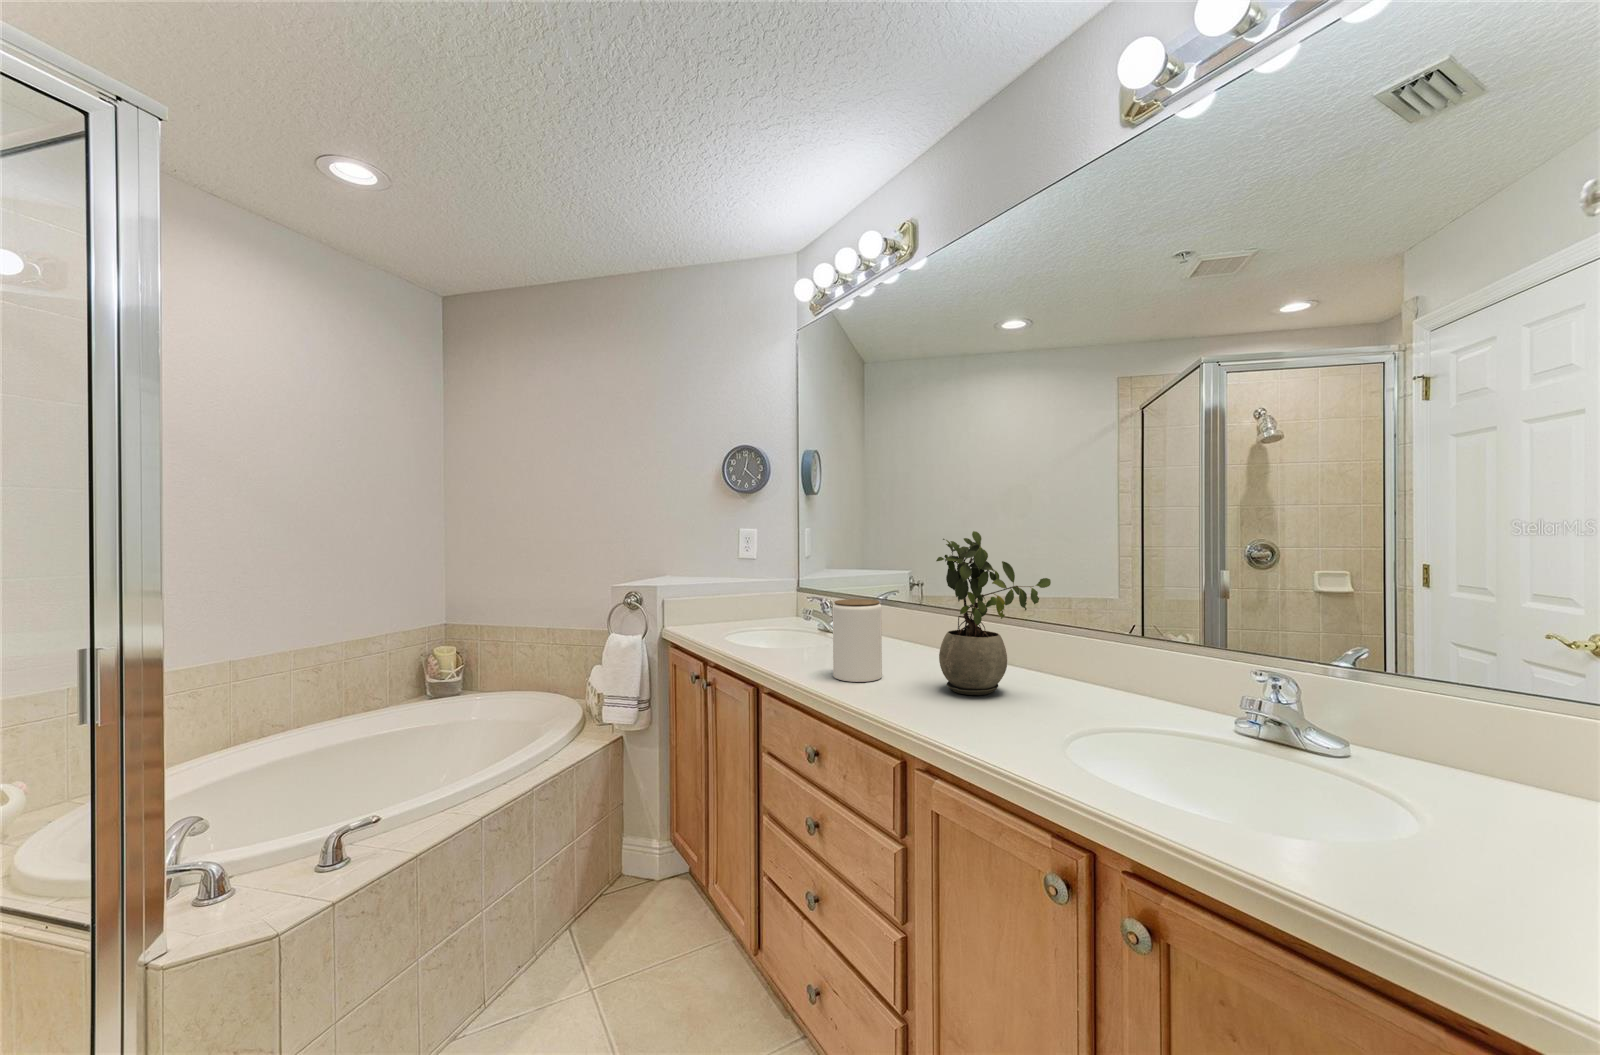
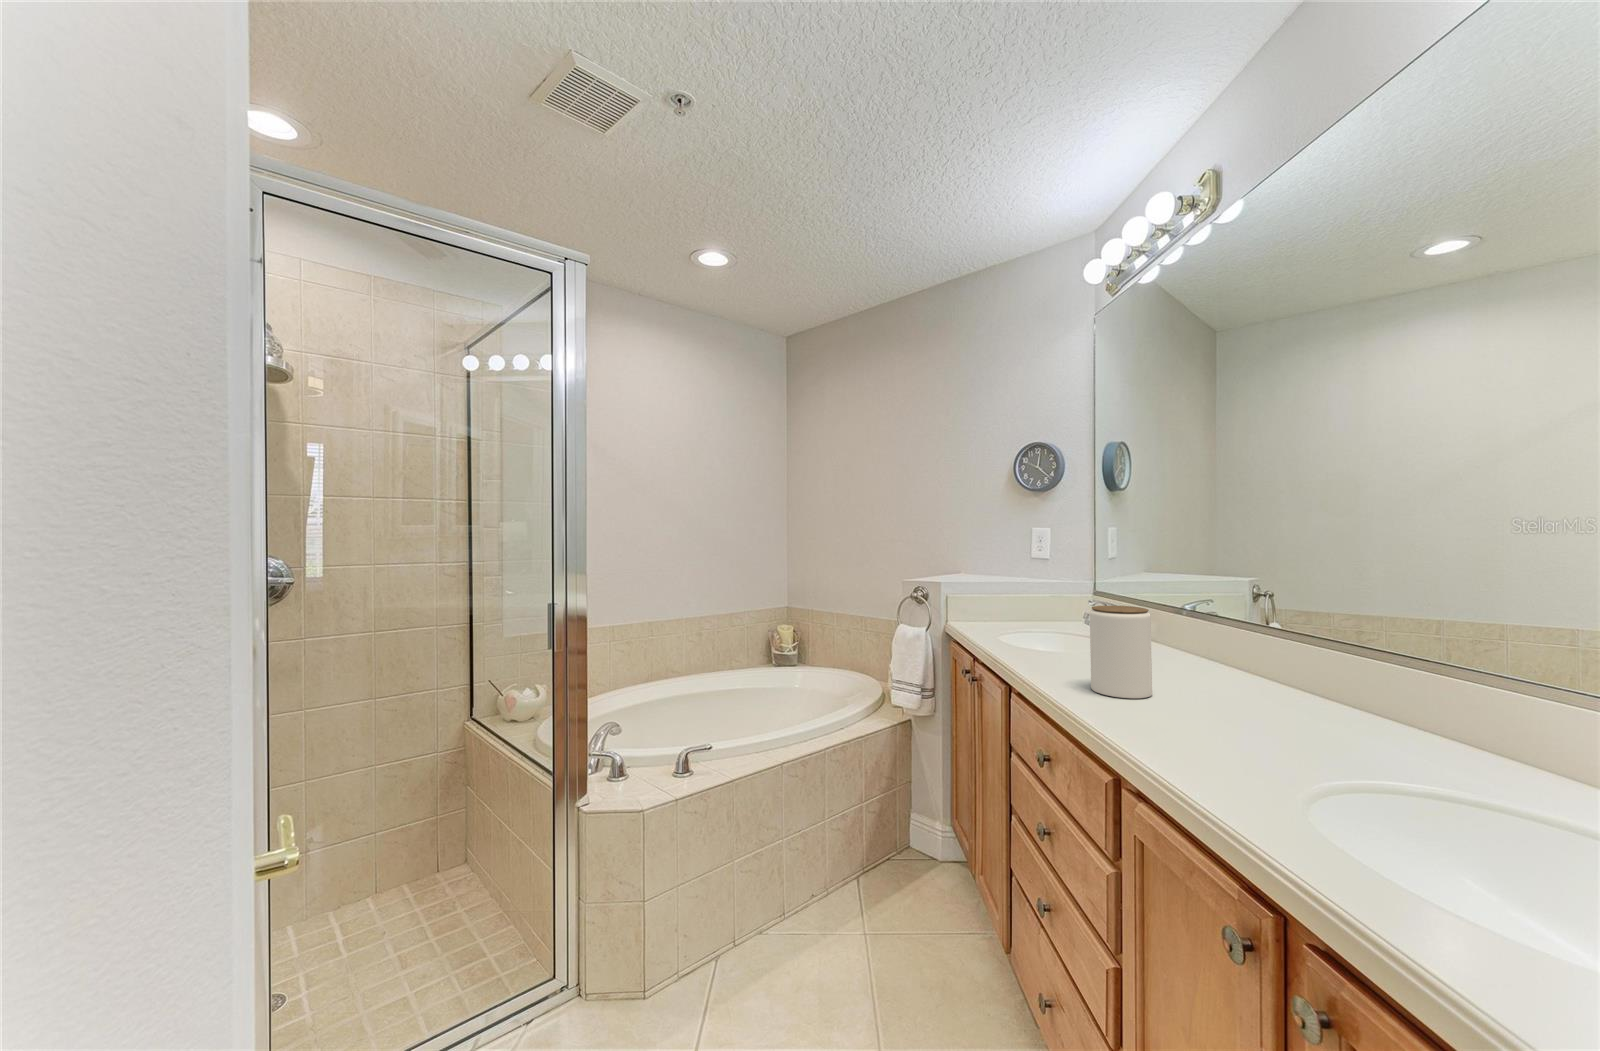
potted plant: present [936,531,1051,695] -> none [1211,530,1392,735]

